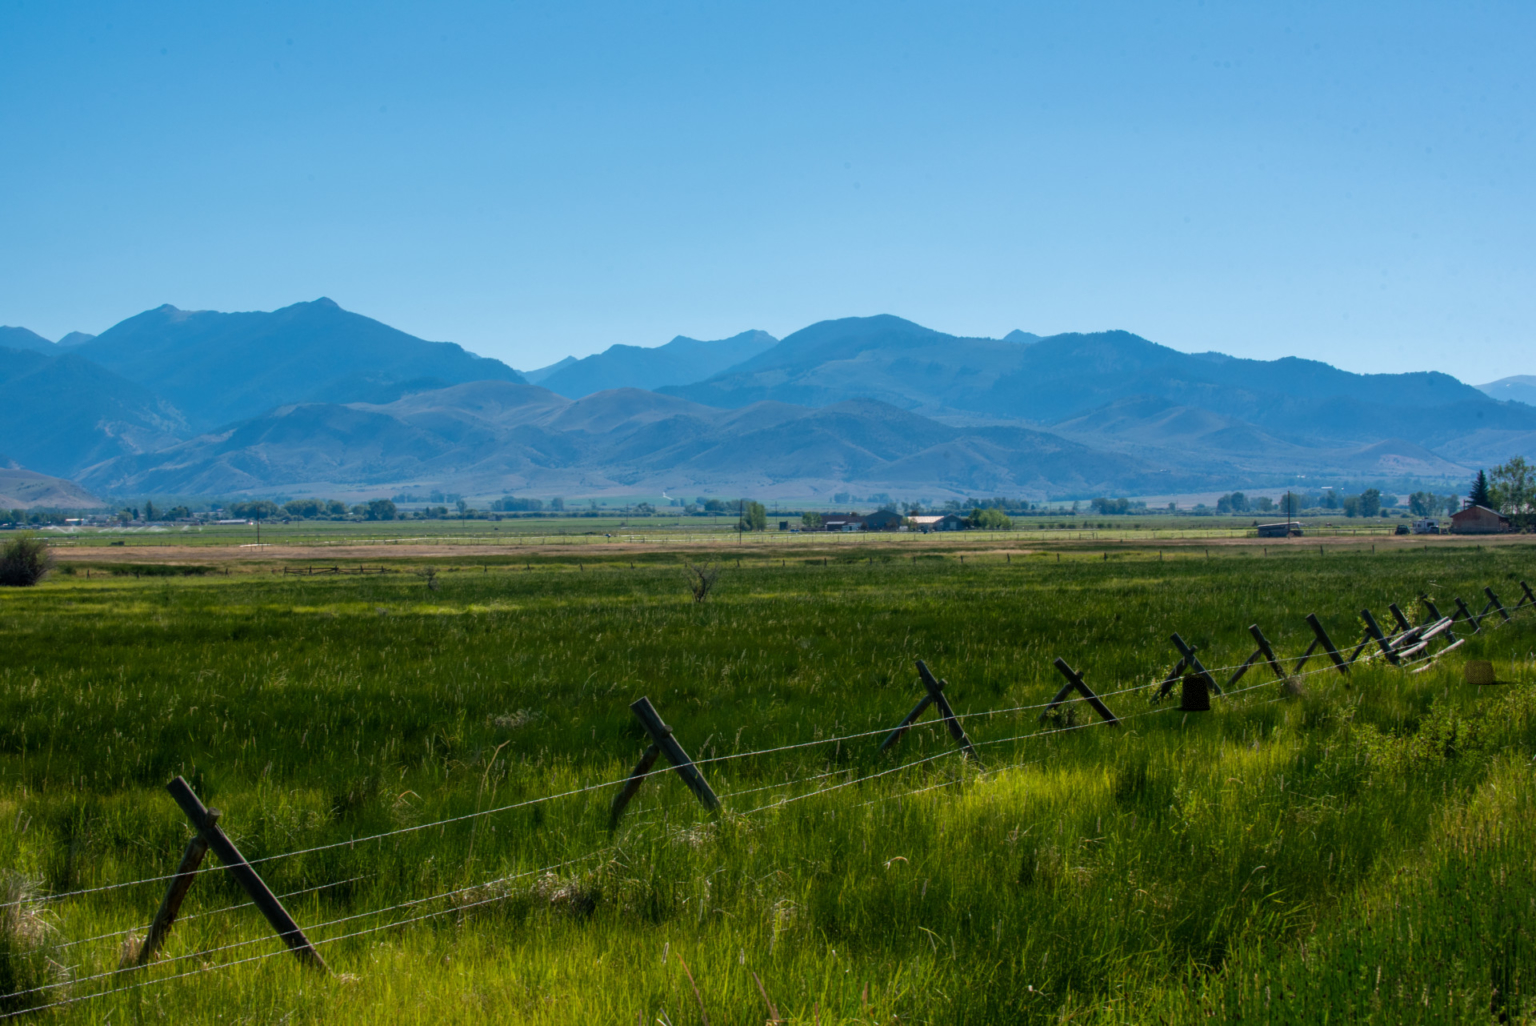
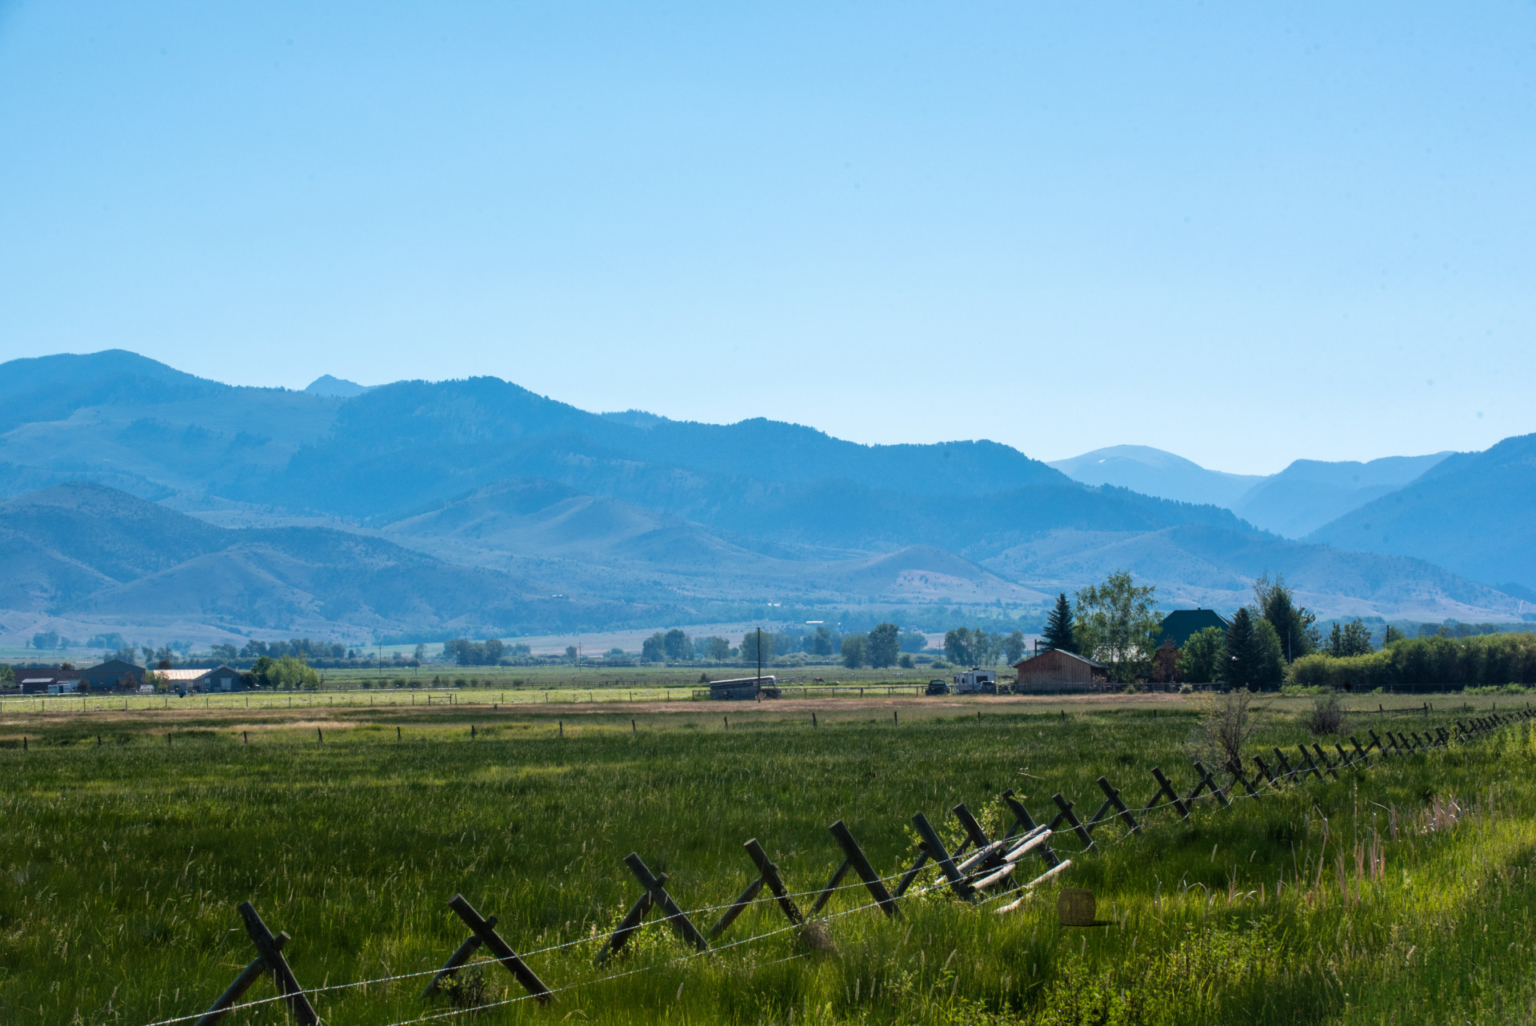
backpack: present [1181,671,1210,709] -> none [637,909,685,977]

